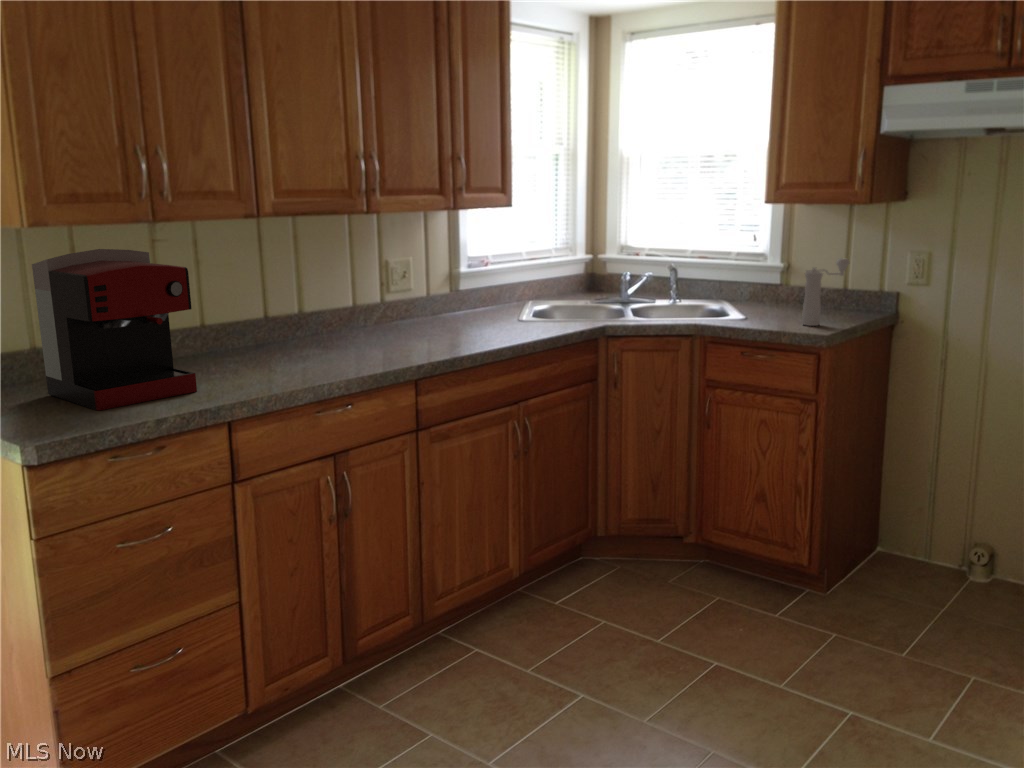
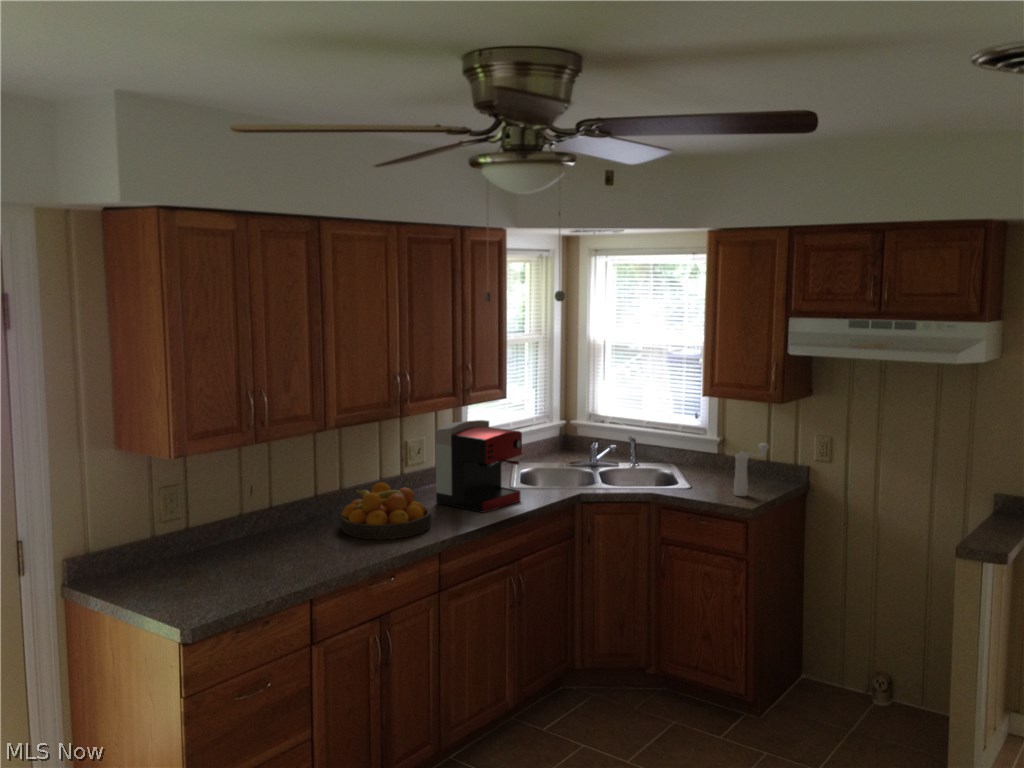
coffee maker: present [32,249,197,411] -> present [435,420,522,513]
fruit bowl: none [291,298,409,364] -> present [340,482,431,540]

